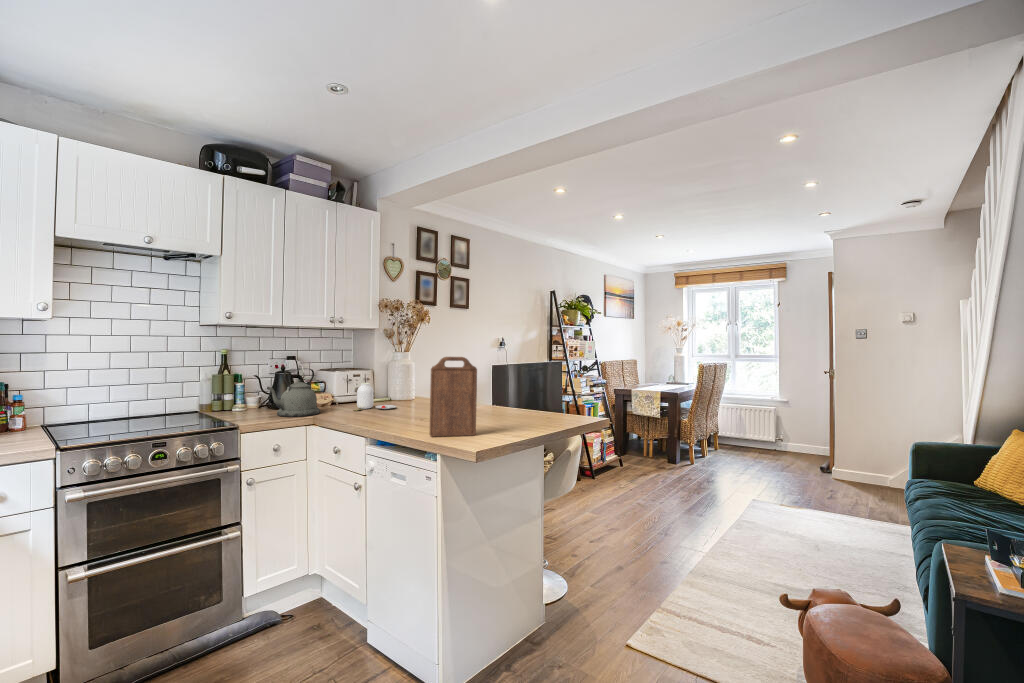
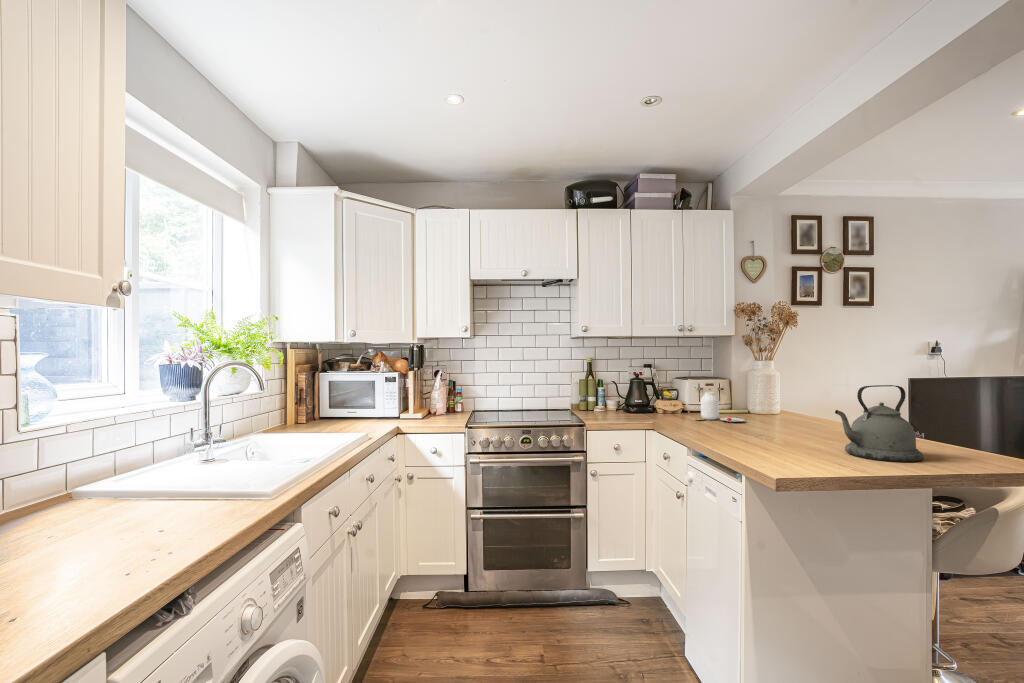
cutting board: present [430,357,477,437] -> none [742,359,808,461]
kettle: present [267,369,320,417] -> present [835,385,923,462]

